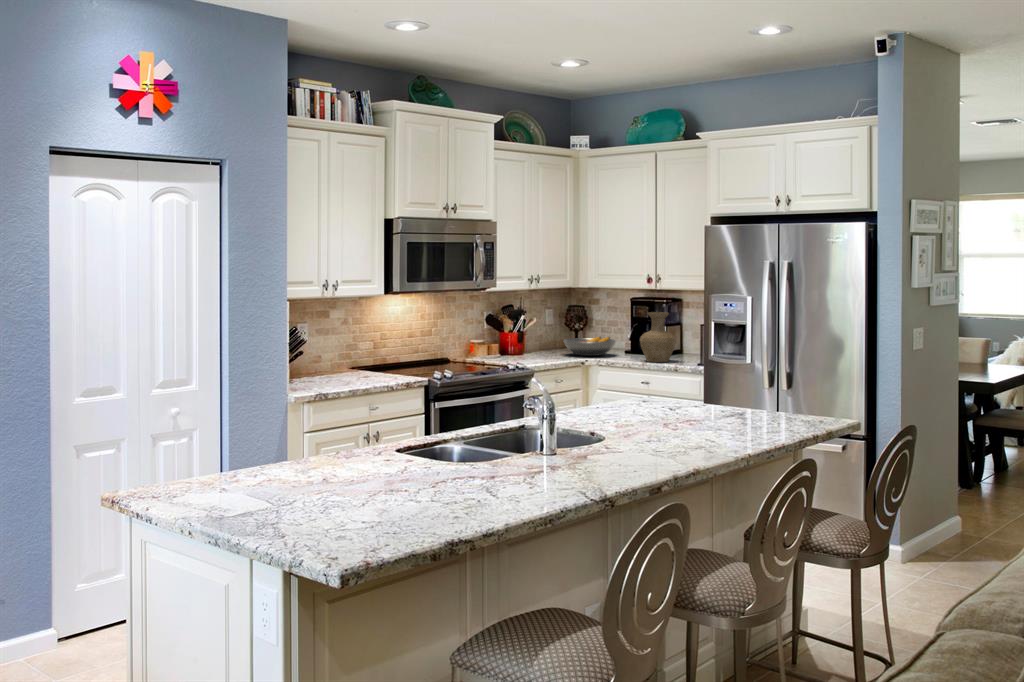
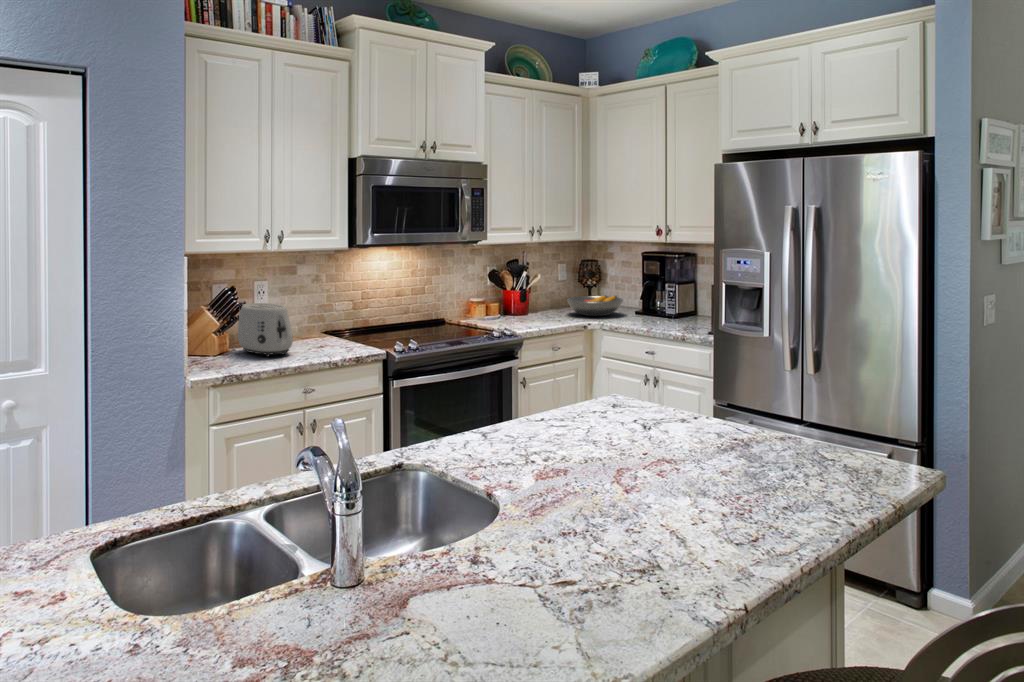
vase: present [640,312,676,362] -> none [645,270,686,326]
toaster: none [298,337,351,382] -> present [238,303,293,357]

